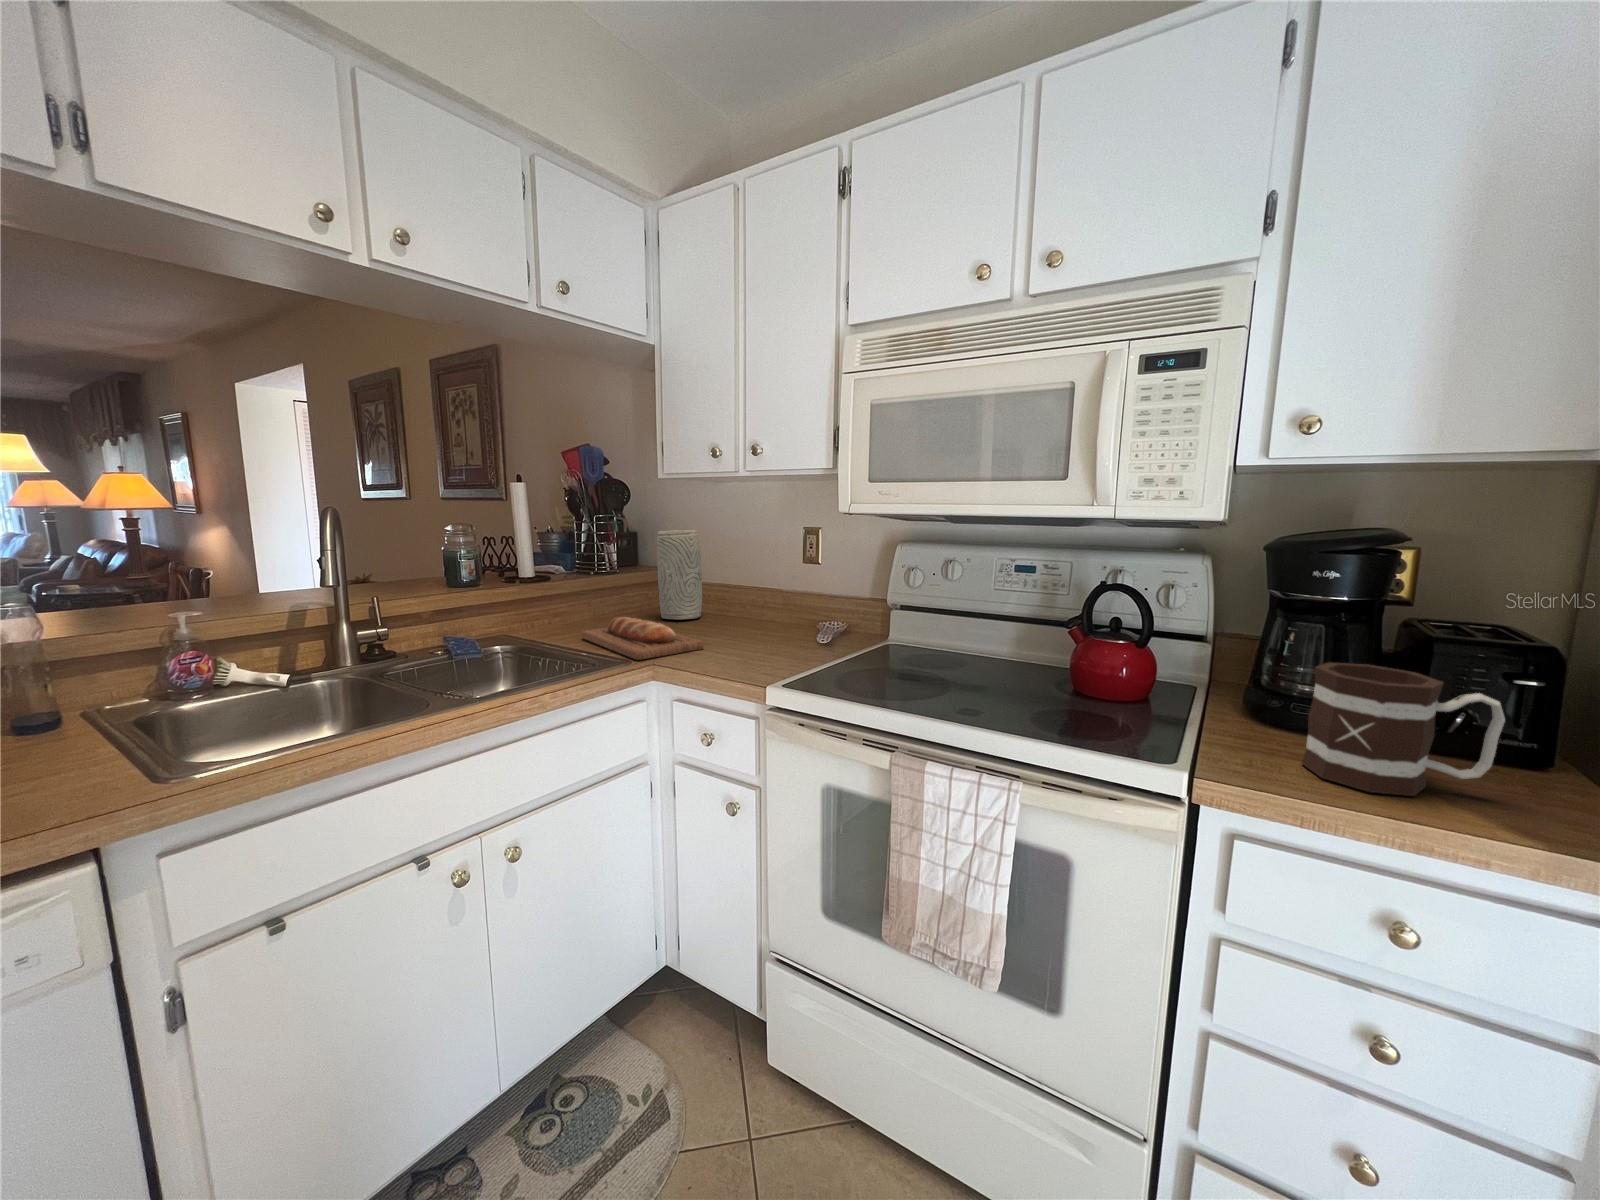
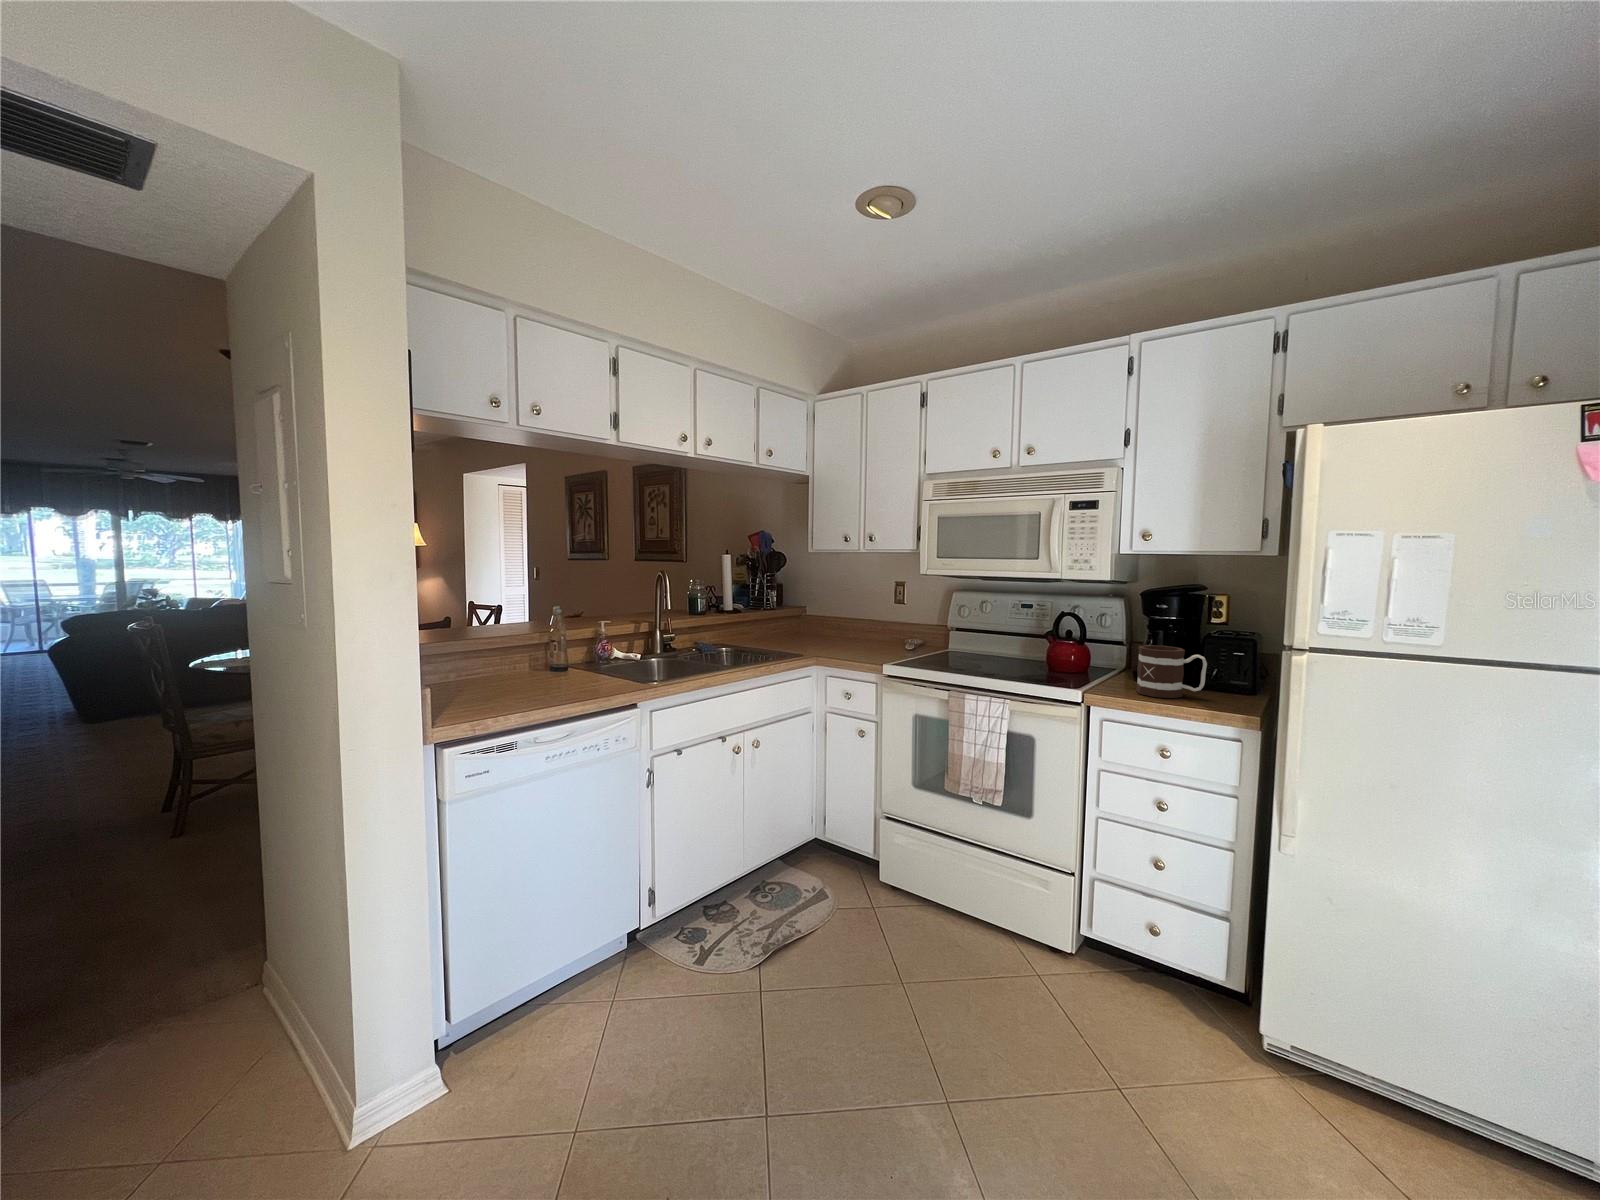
vase: present [657,530,702,620] -> none [803,583,830,638]
bread loaf: present [582,617,704,660] -> none [766,634,841,655]

